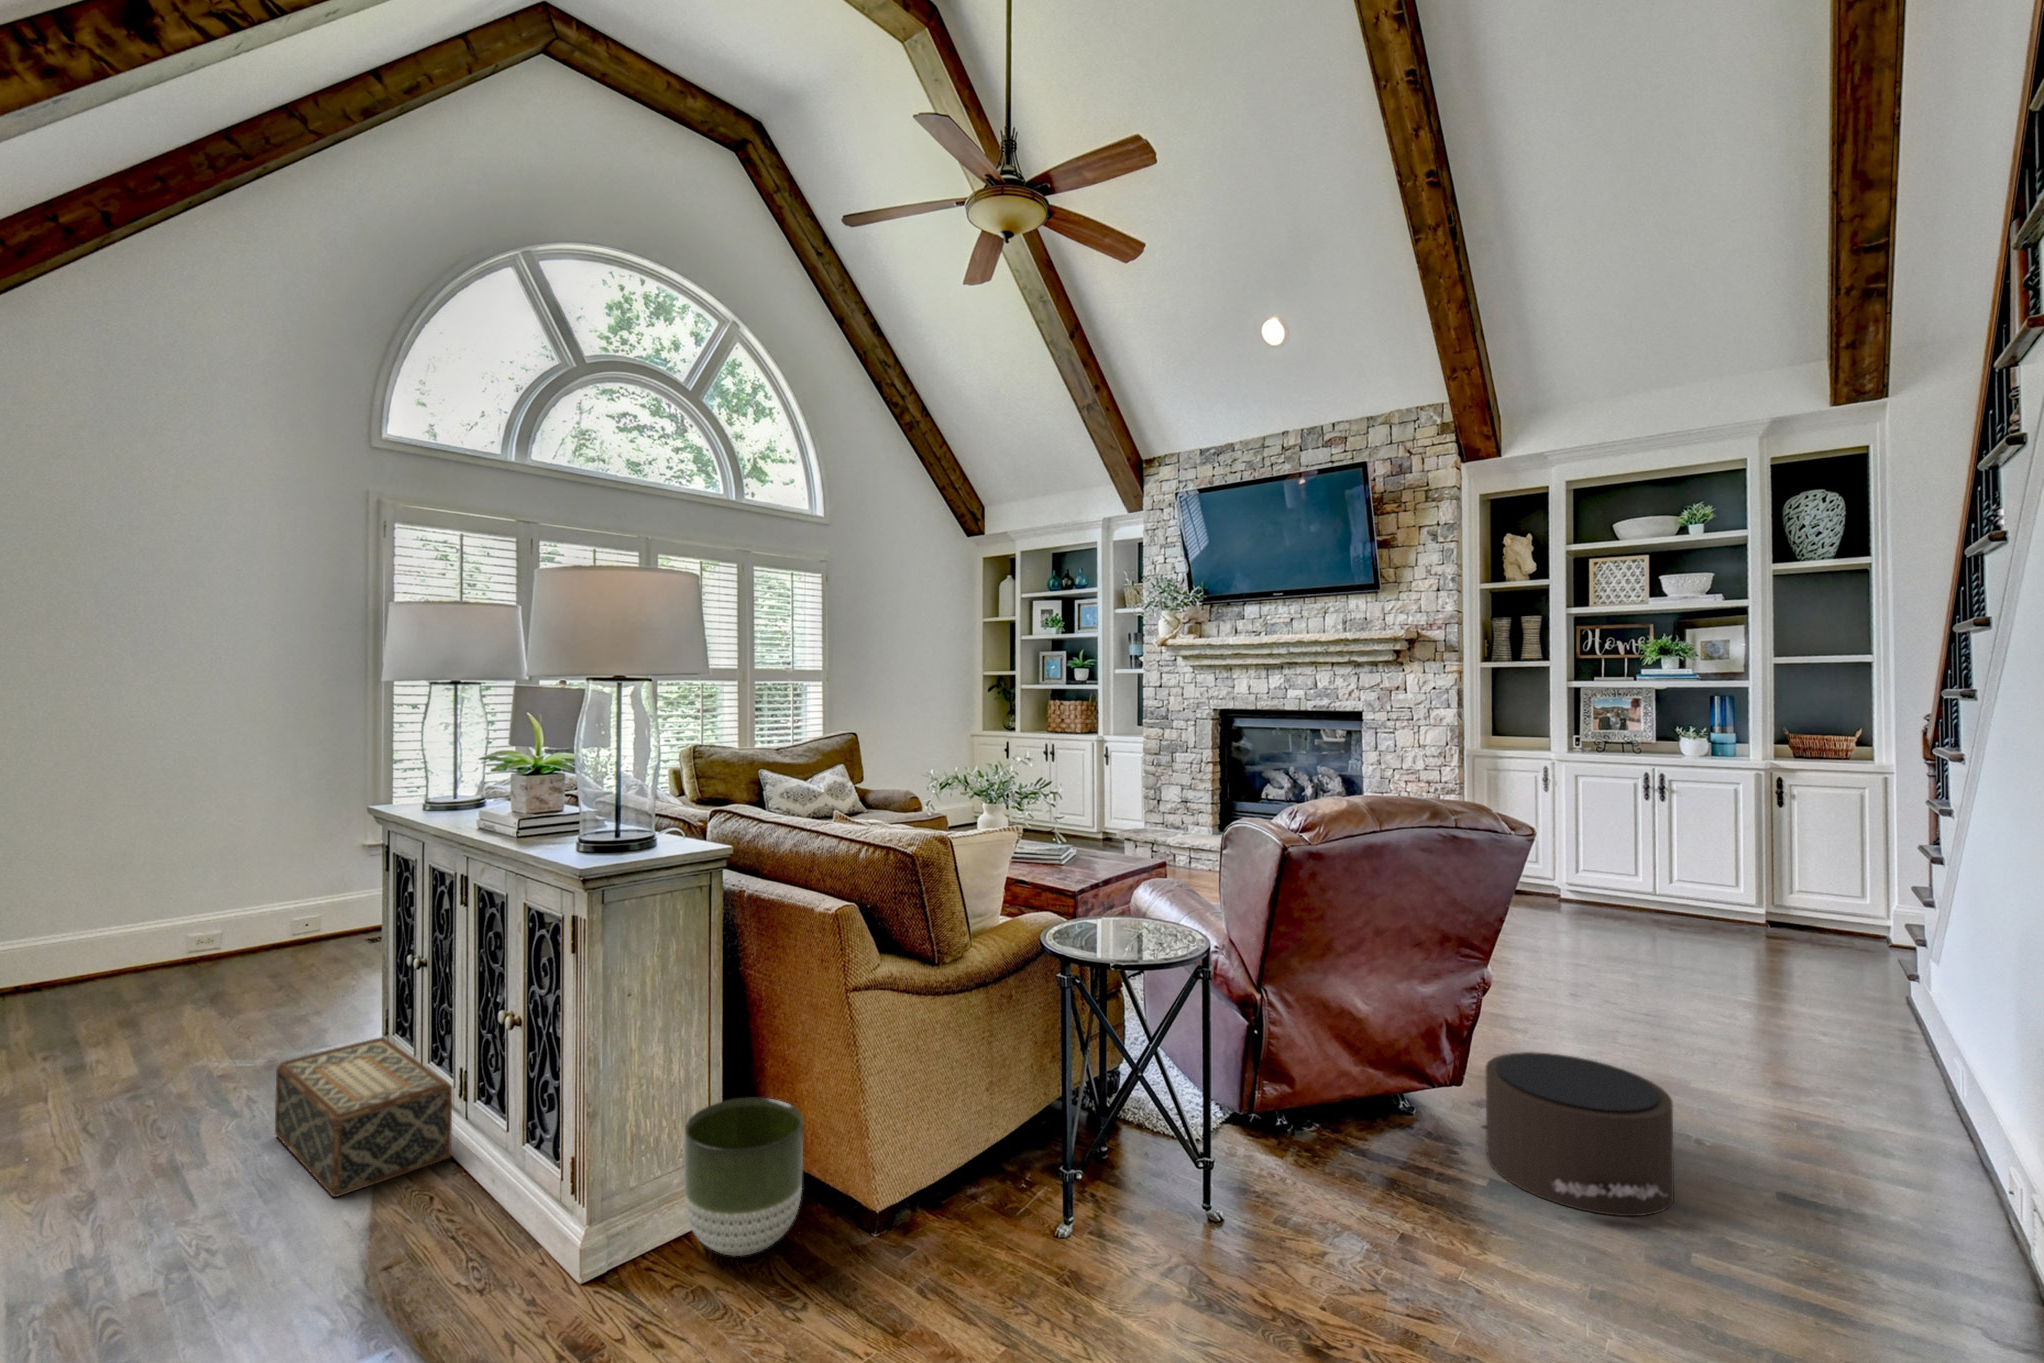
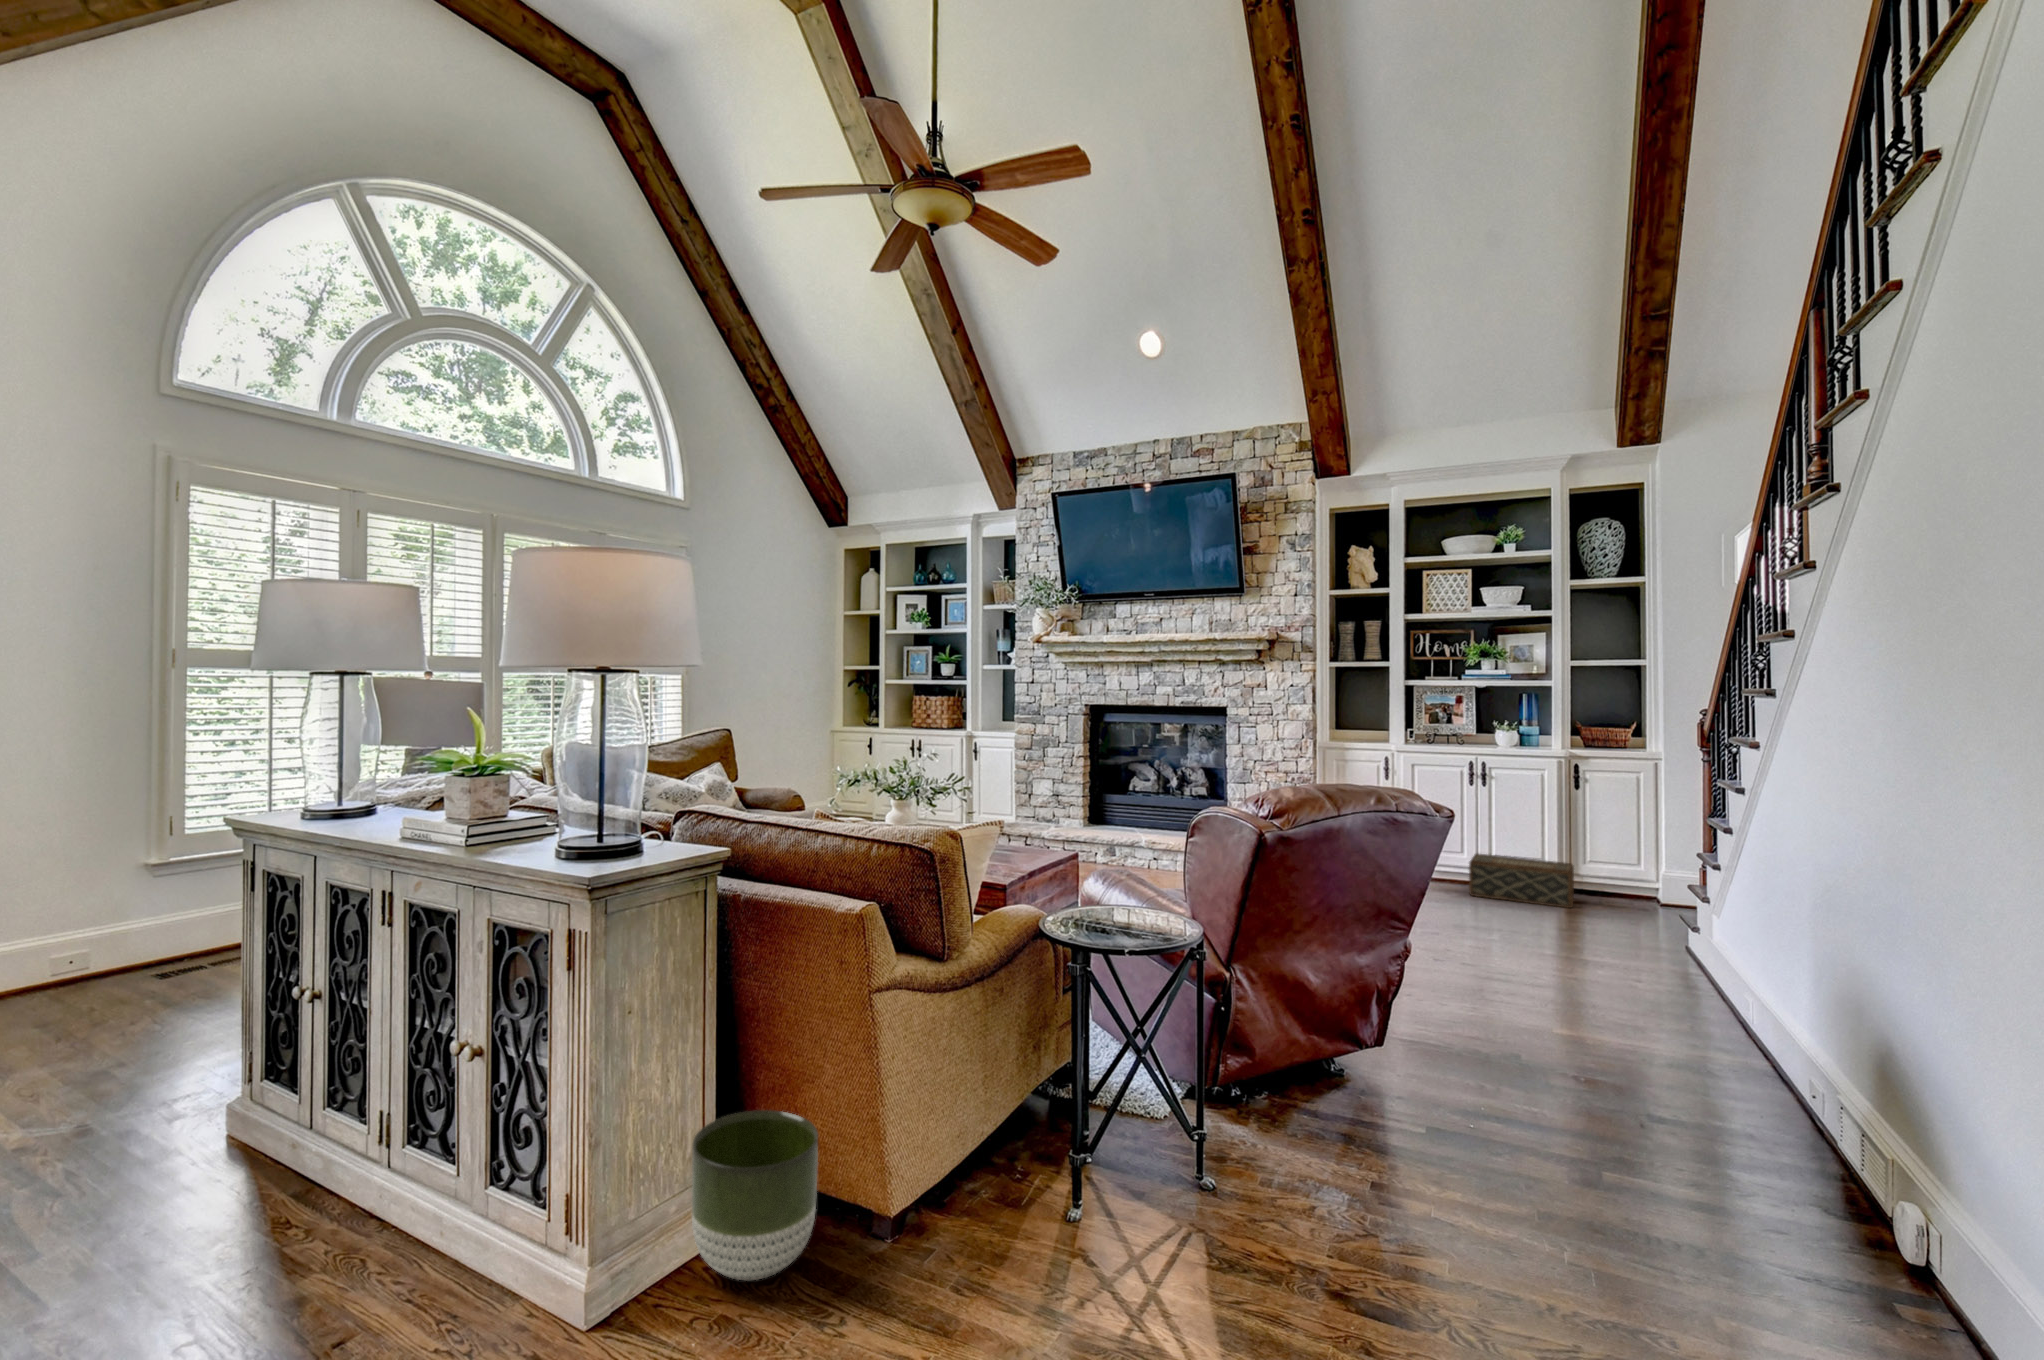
woven basket: present [275,1037,452,1197] -> present [1469,854,1574,908]
pouf: present [1469,1052,1674,1216] -> none [1397,1016,1591,1159]

